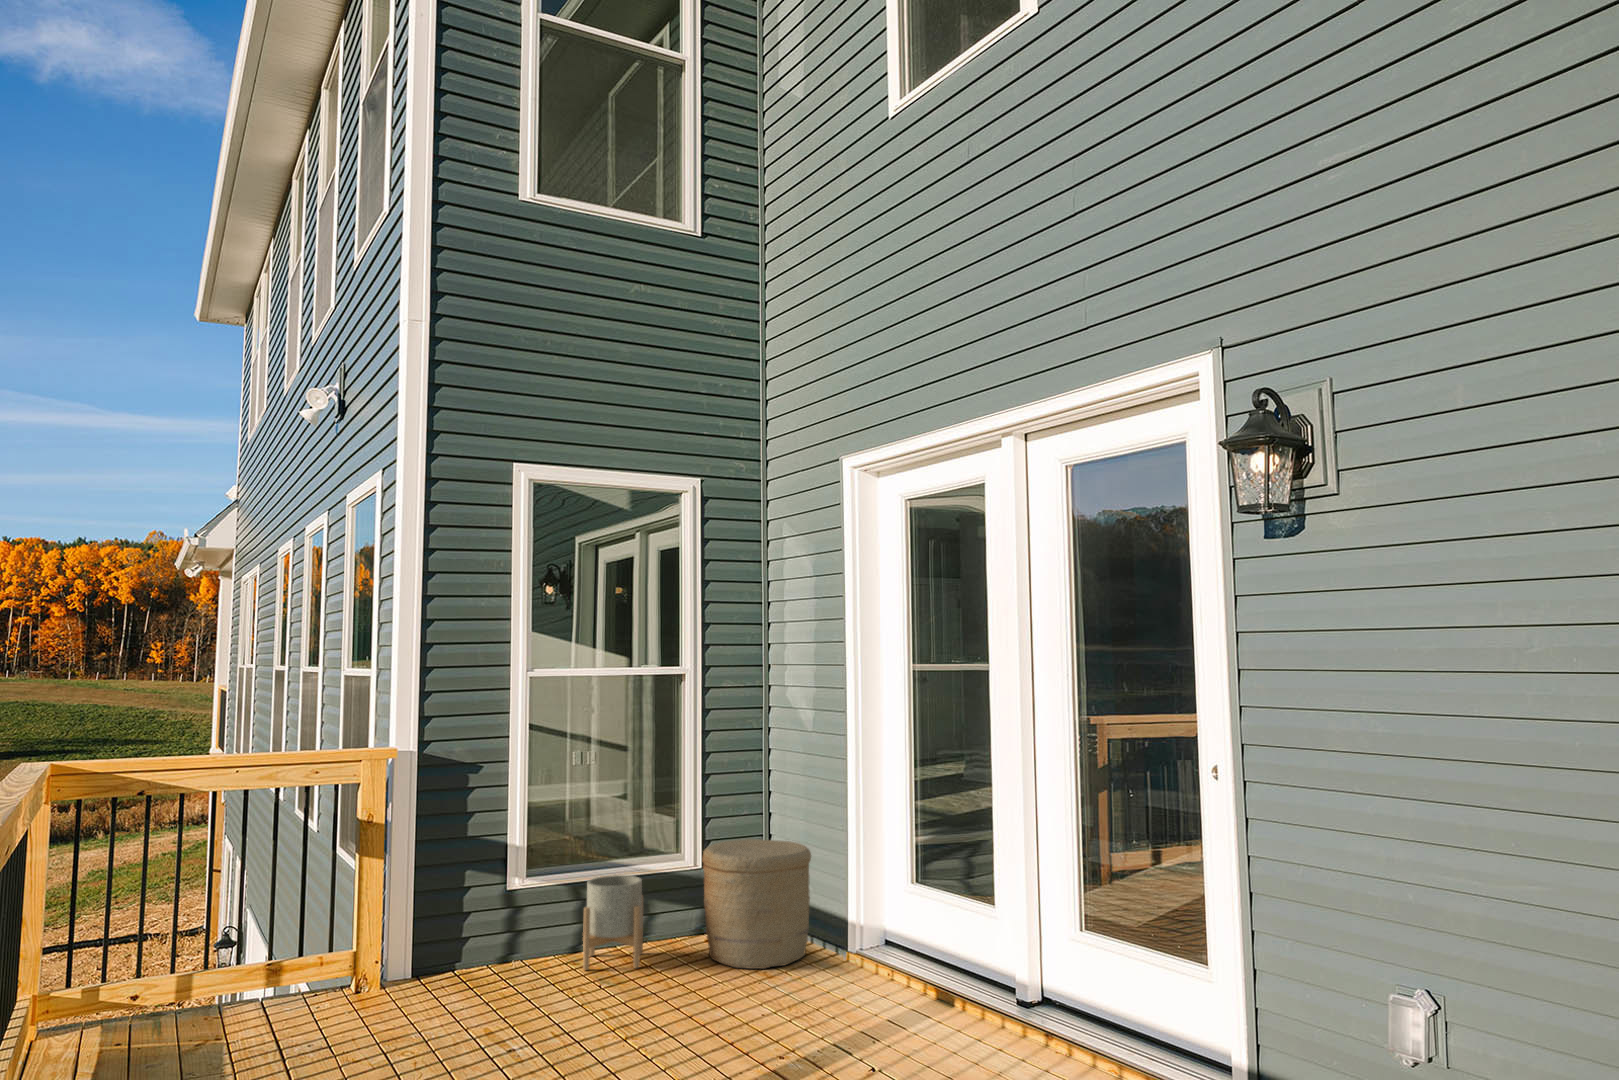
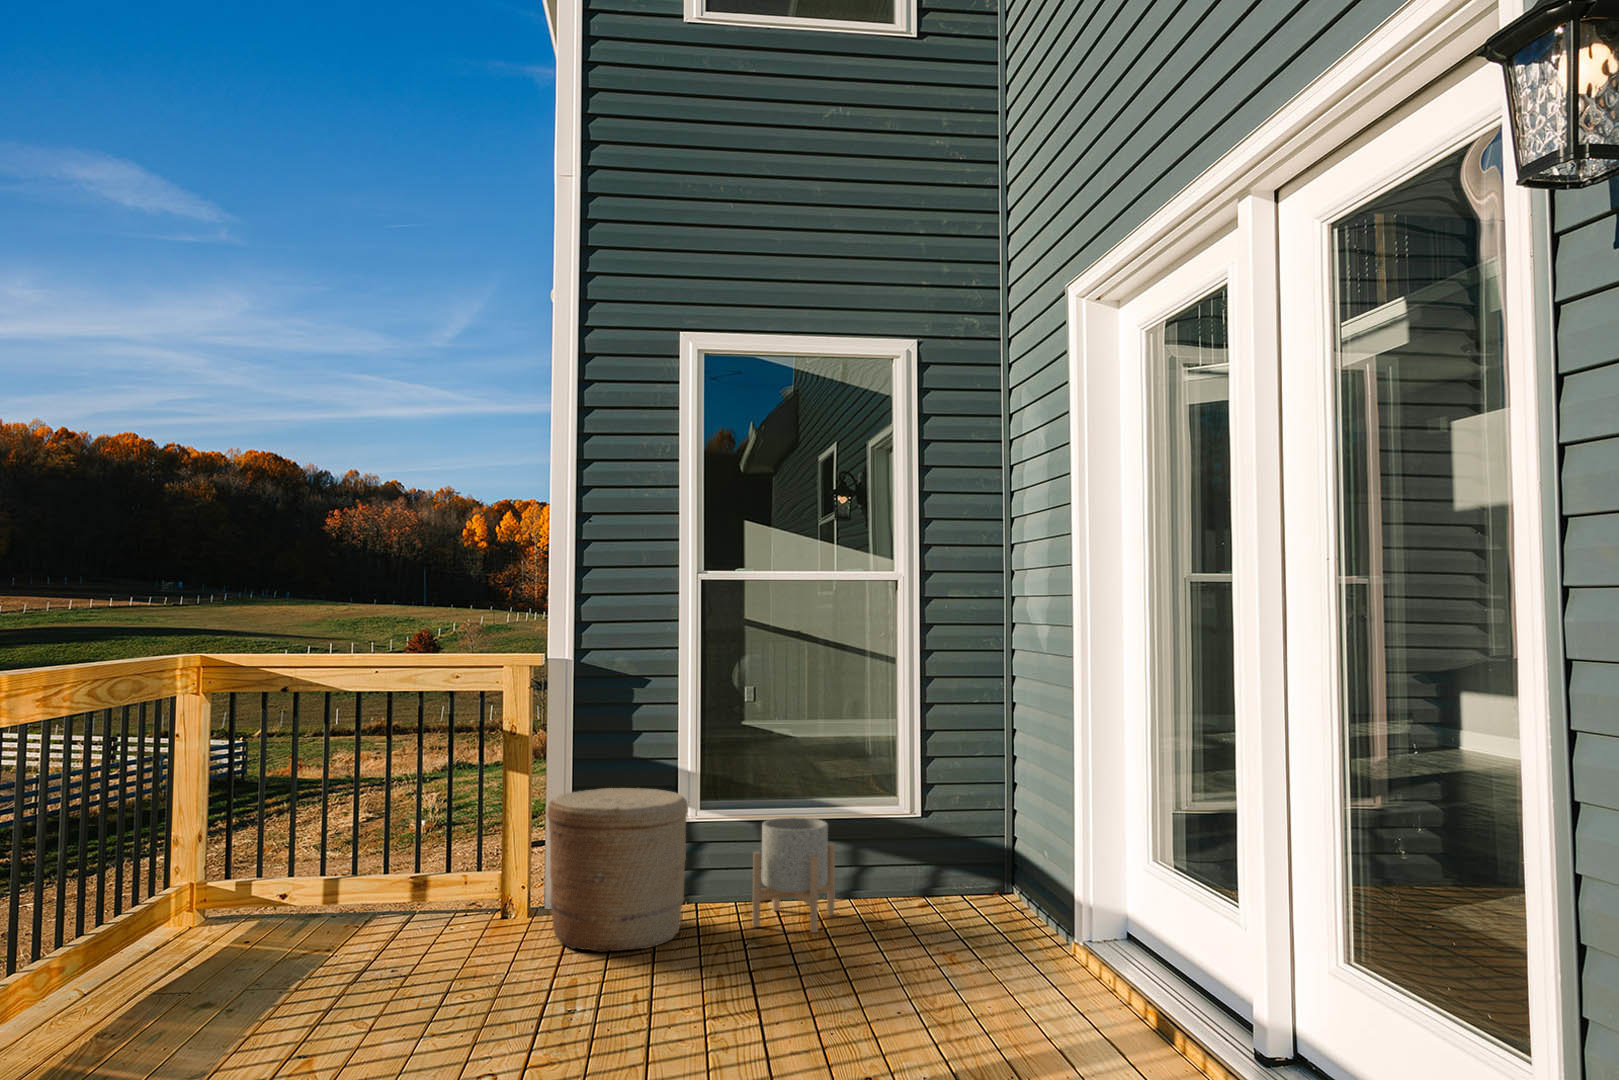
woven basket: present [702,839,811,969] -> present [547,788,688,952]

